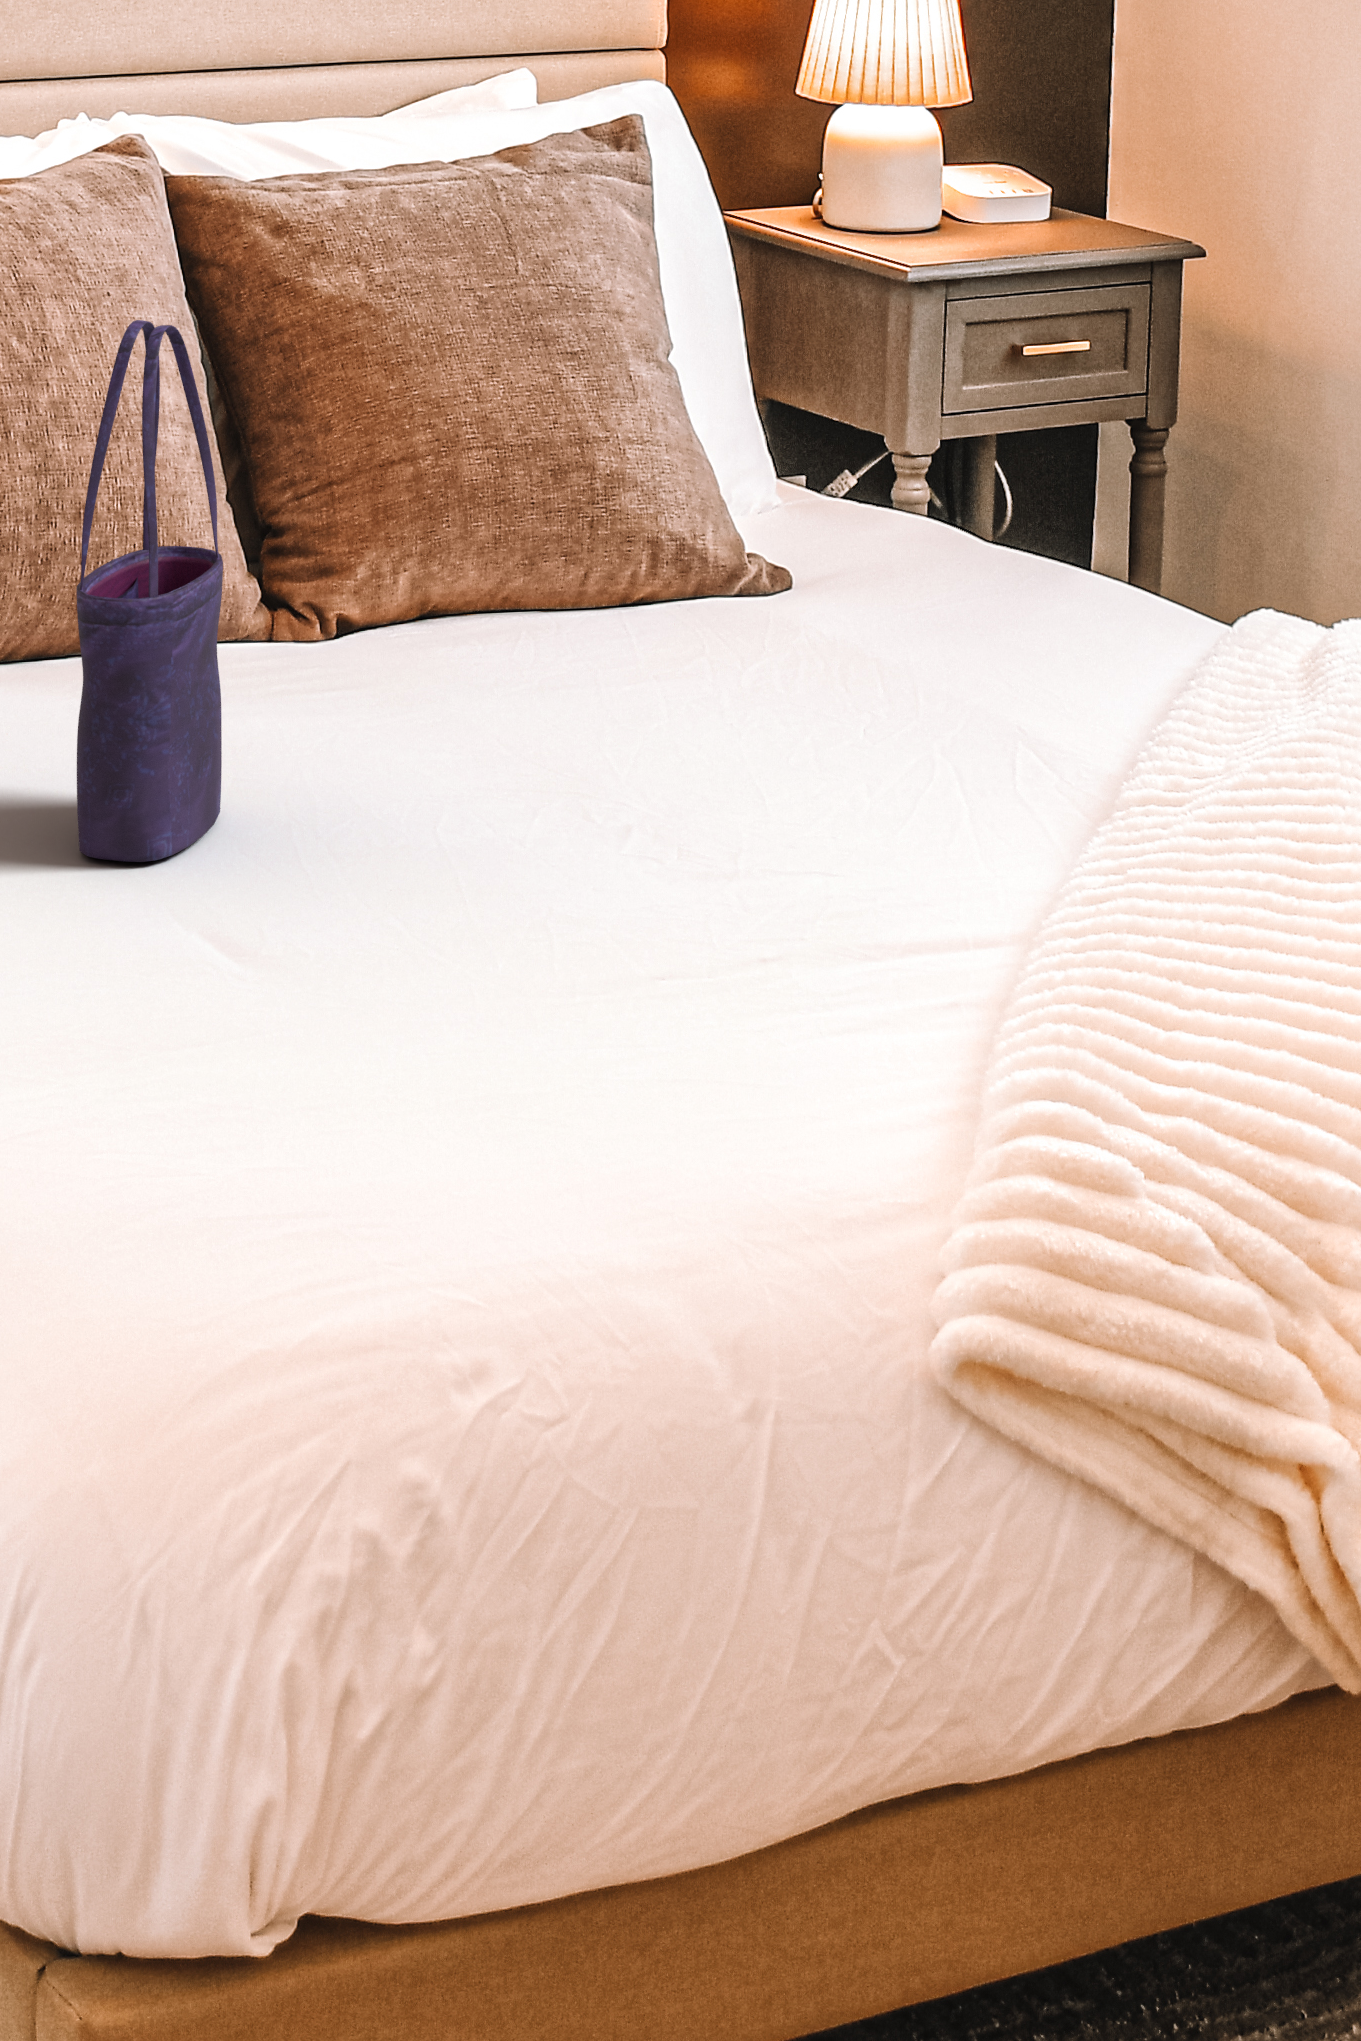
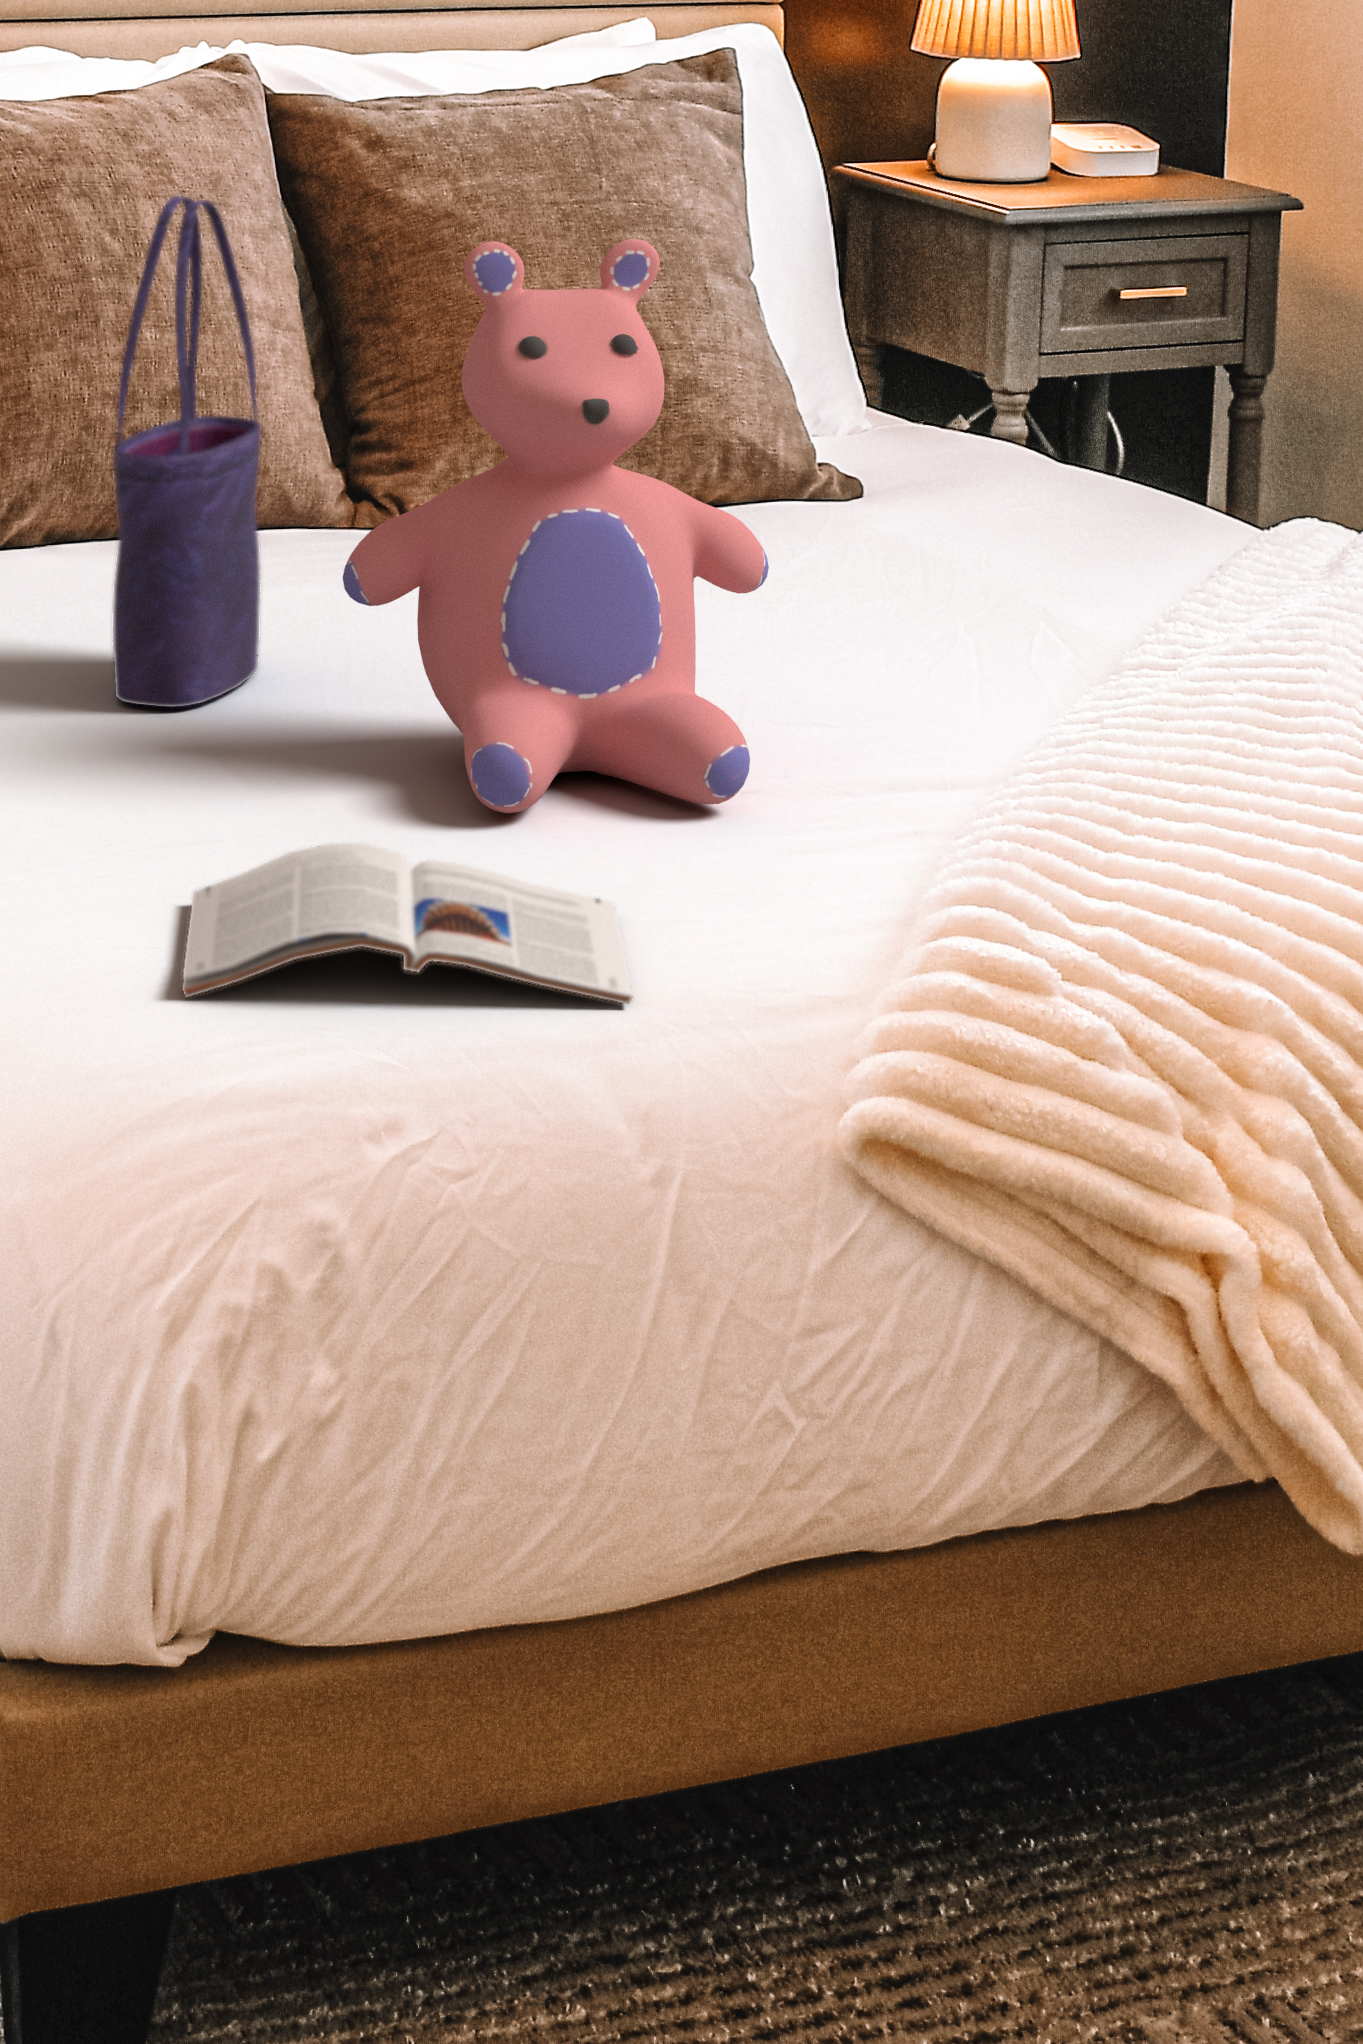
teddy bear: none [334,368,771,982] -> present [343,239,769,813]
magazine: none [220,1032,709,1220] -> present [182,843,633,1004]

